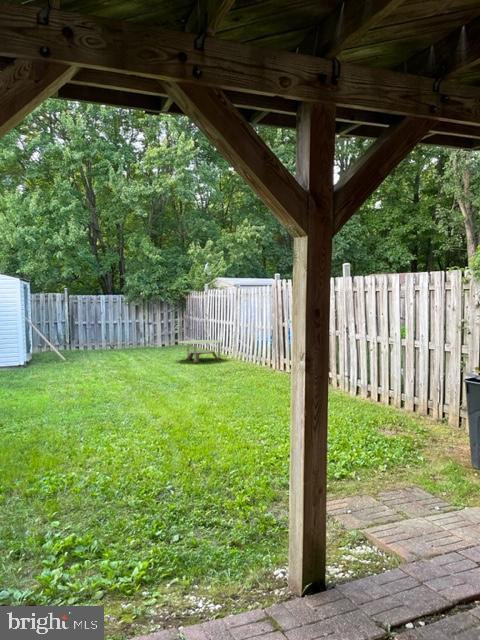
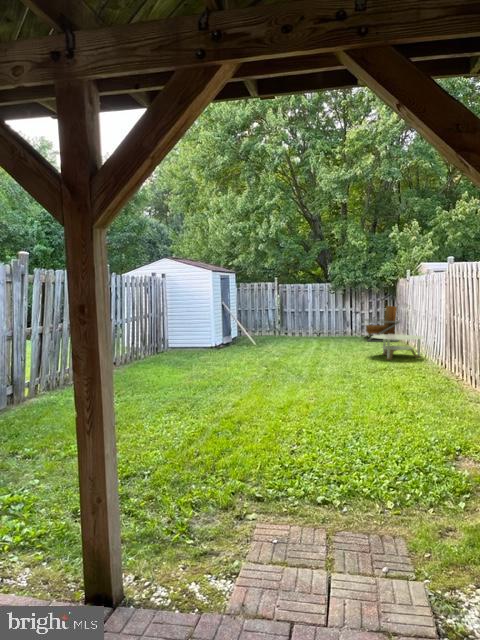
lounge chair: none [159,316,194,349] -> present [365,306,400,341]

